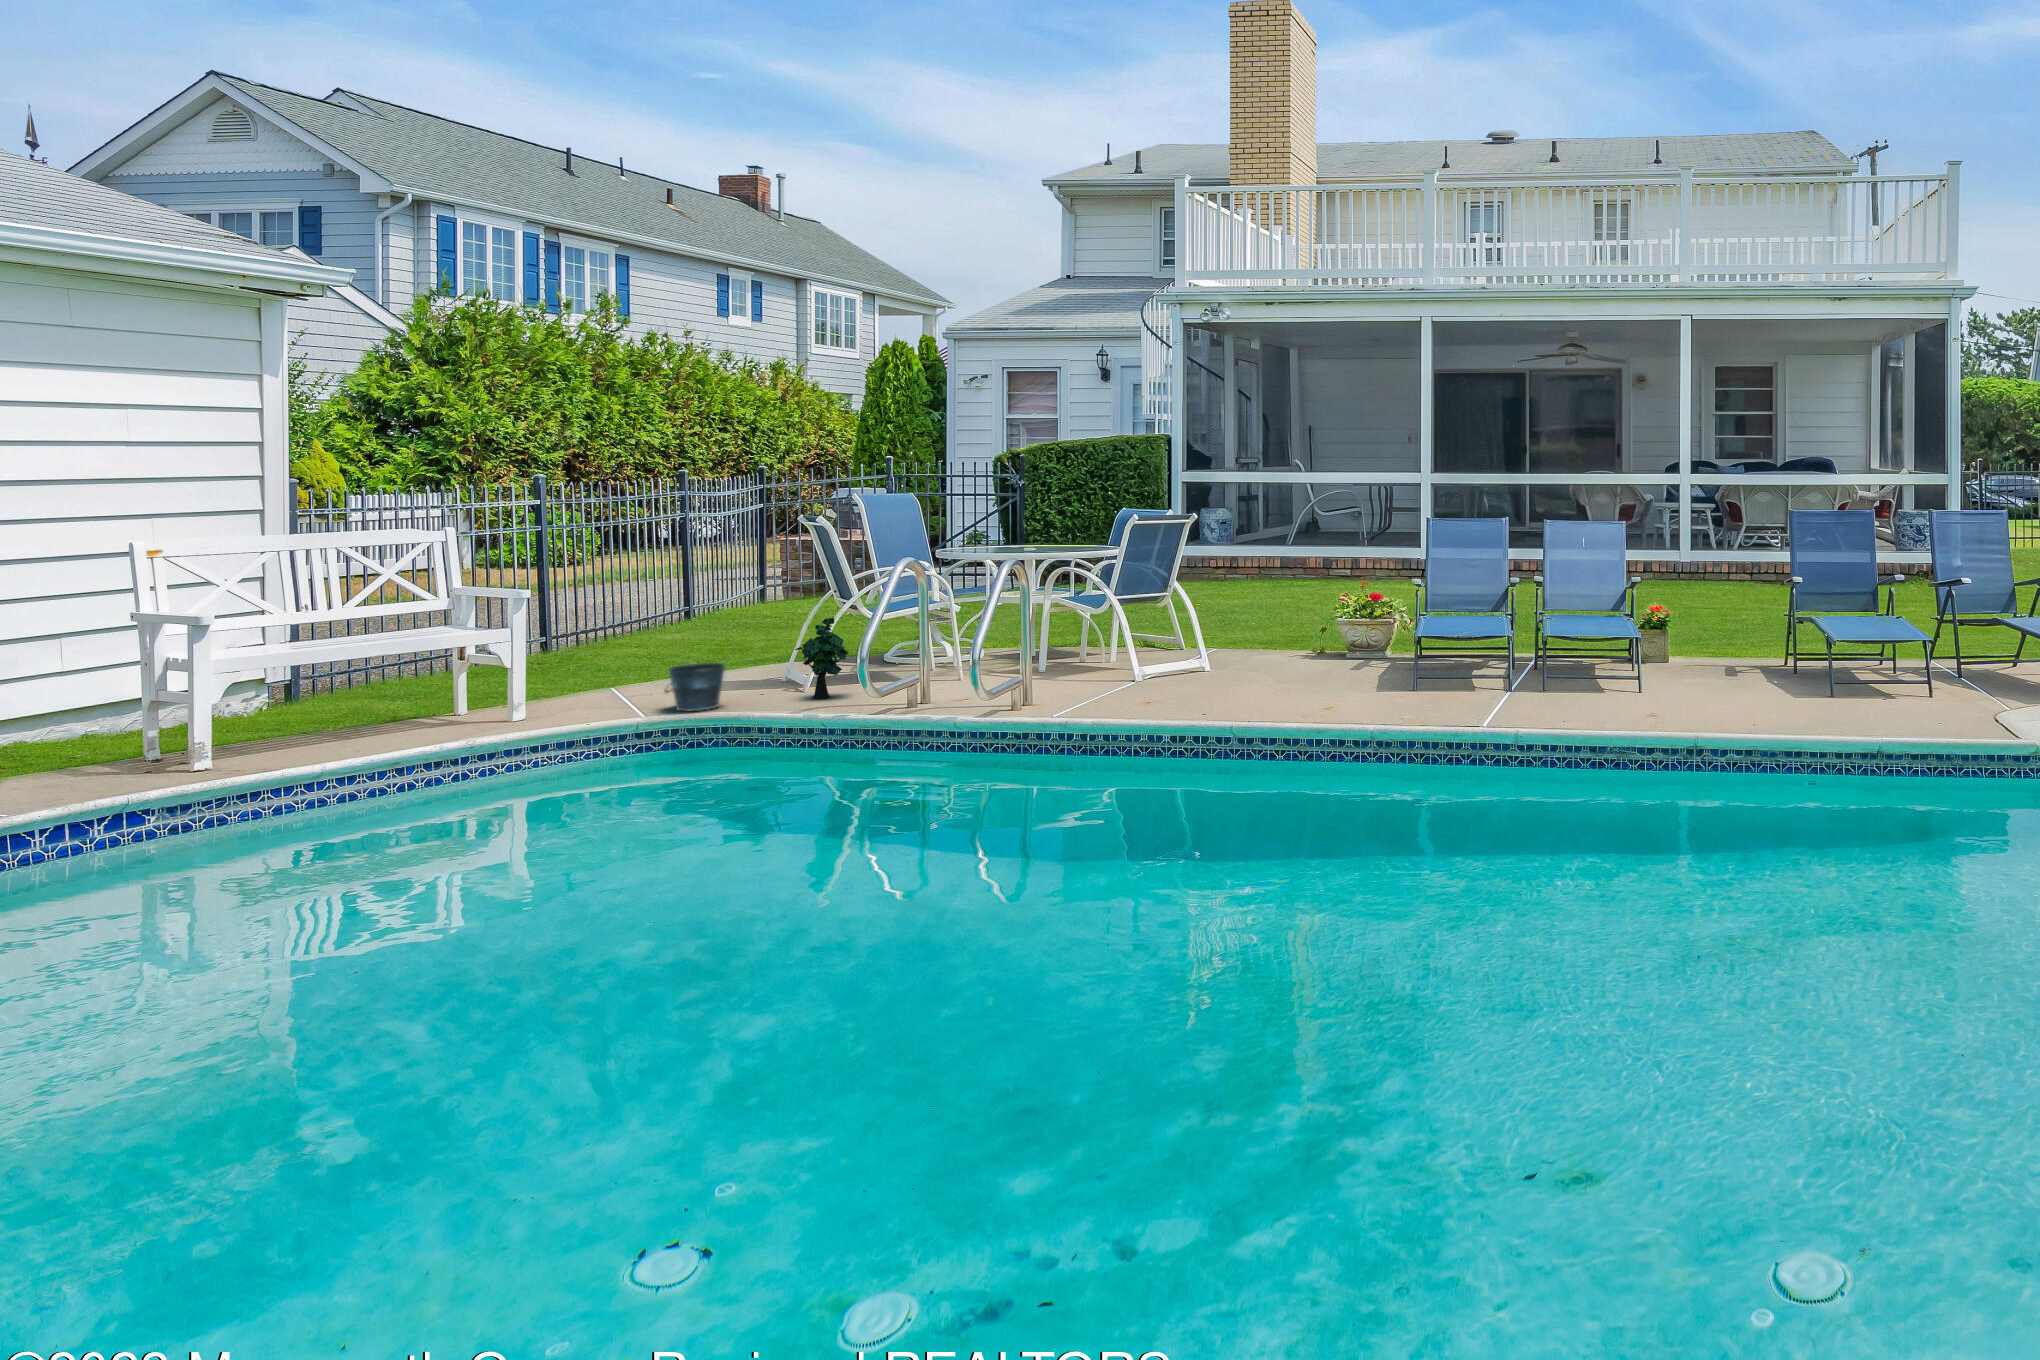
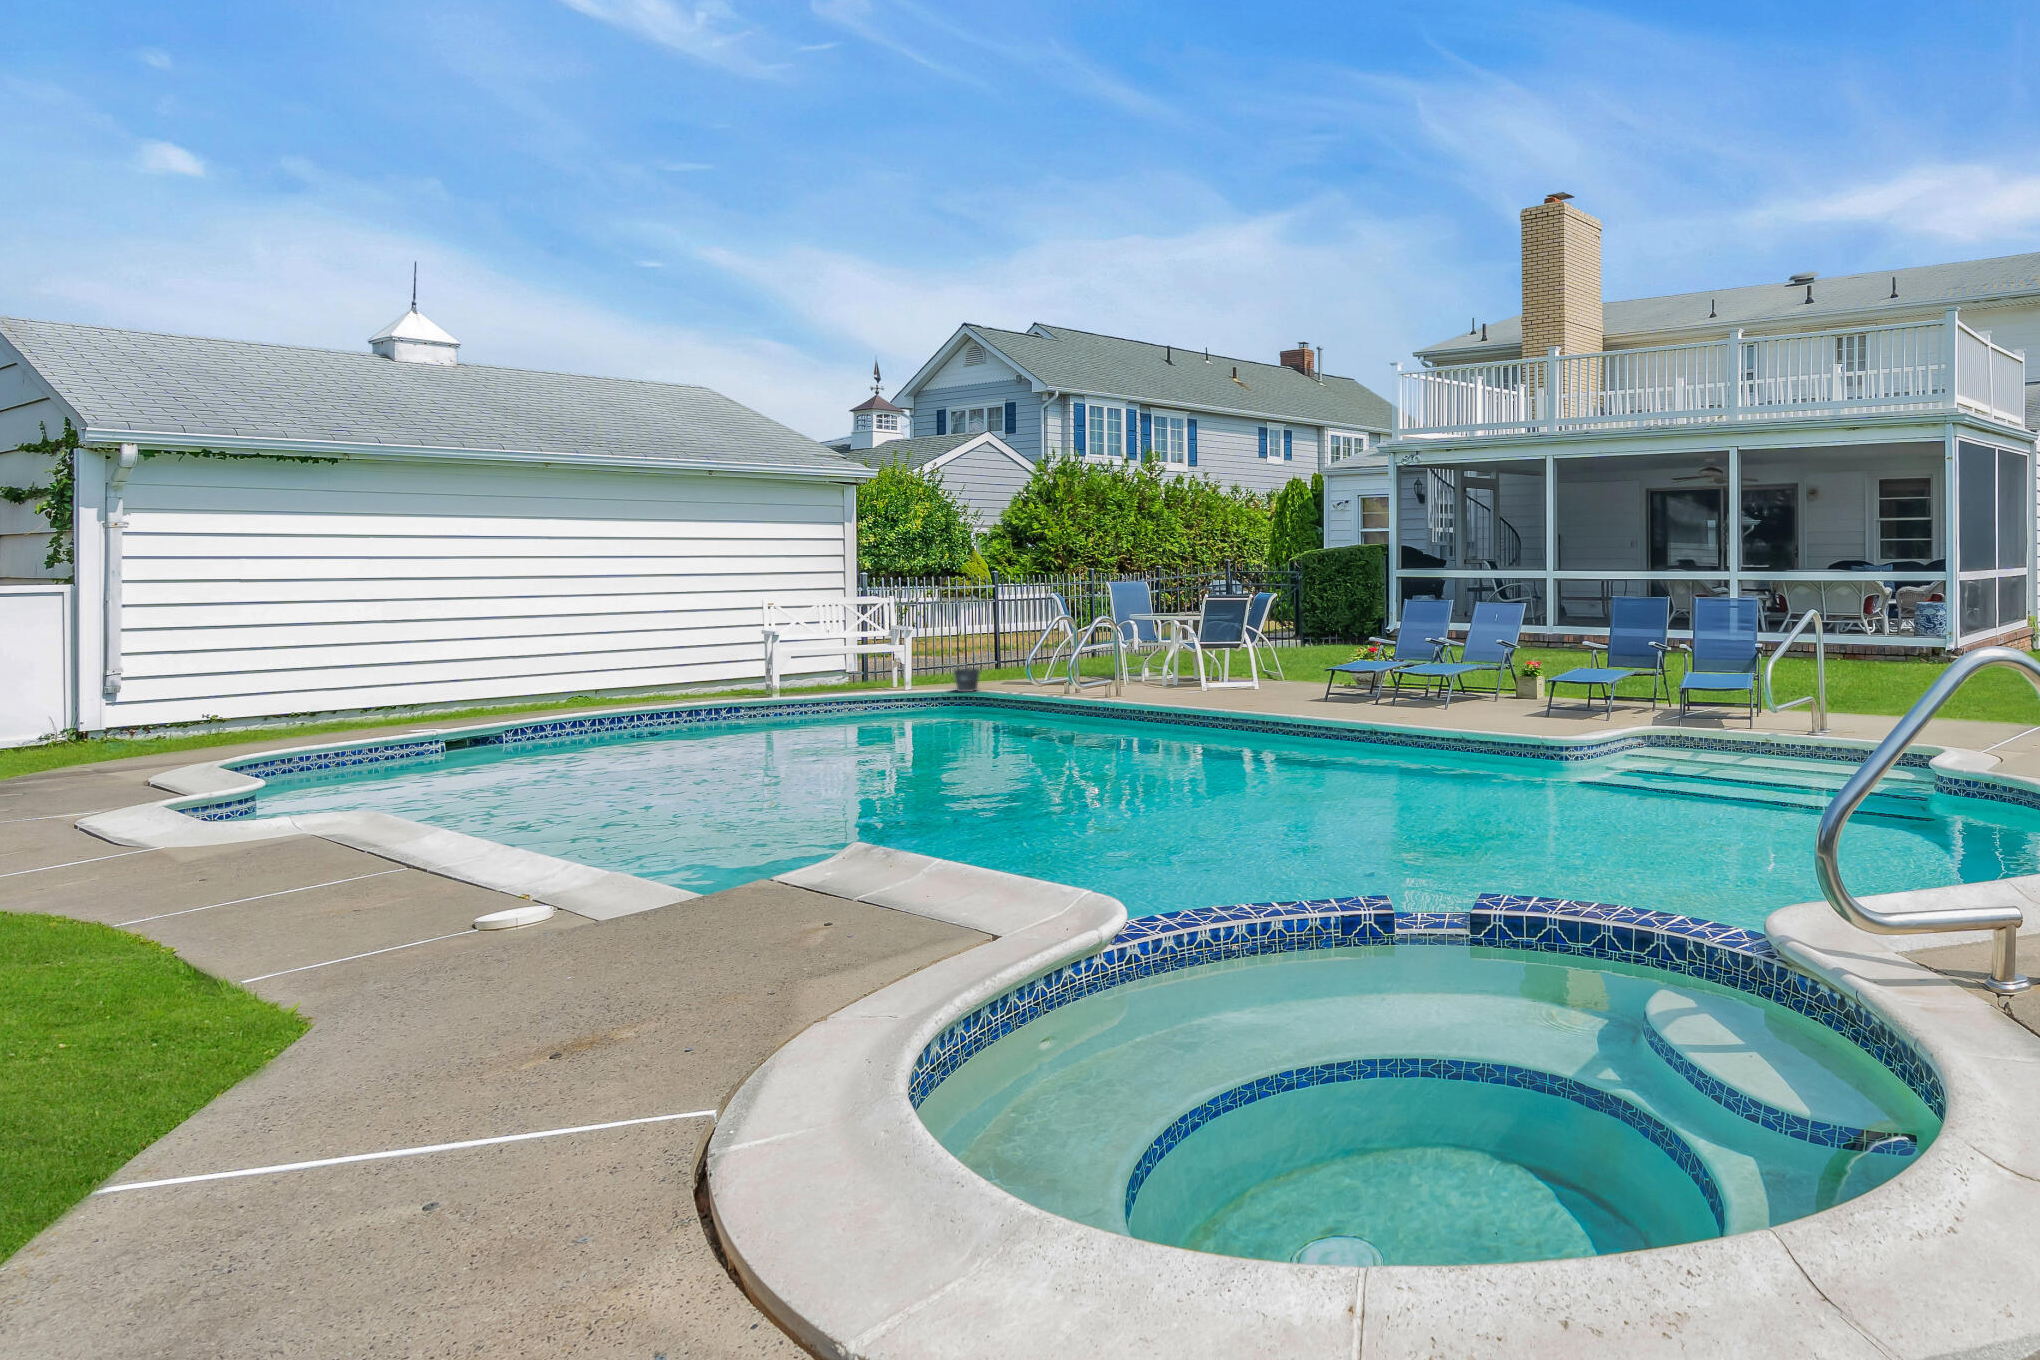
decorative plant: present [795,618,848,699] -> none [1013,648,1039,691]

